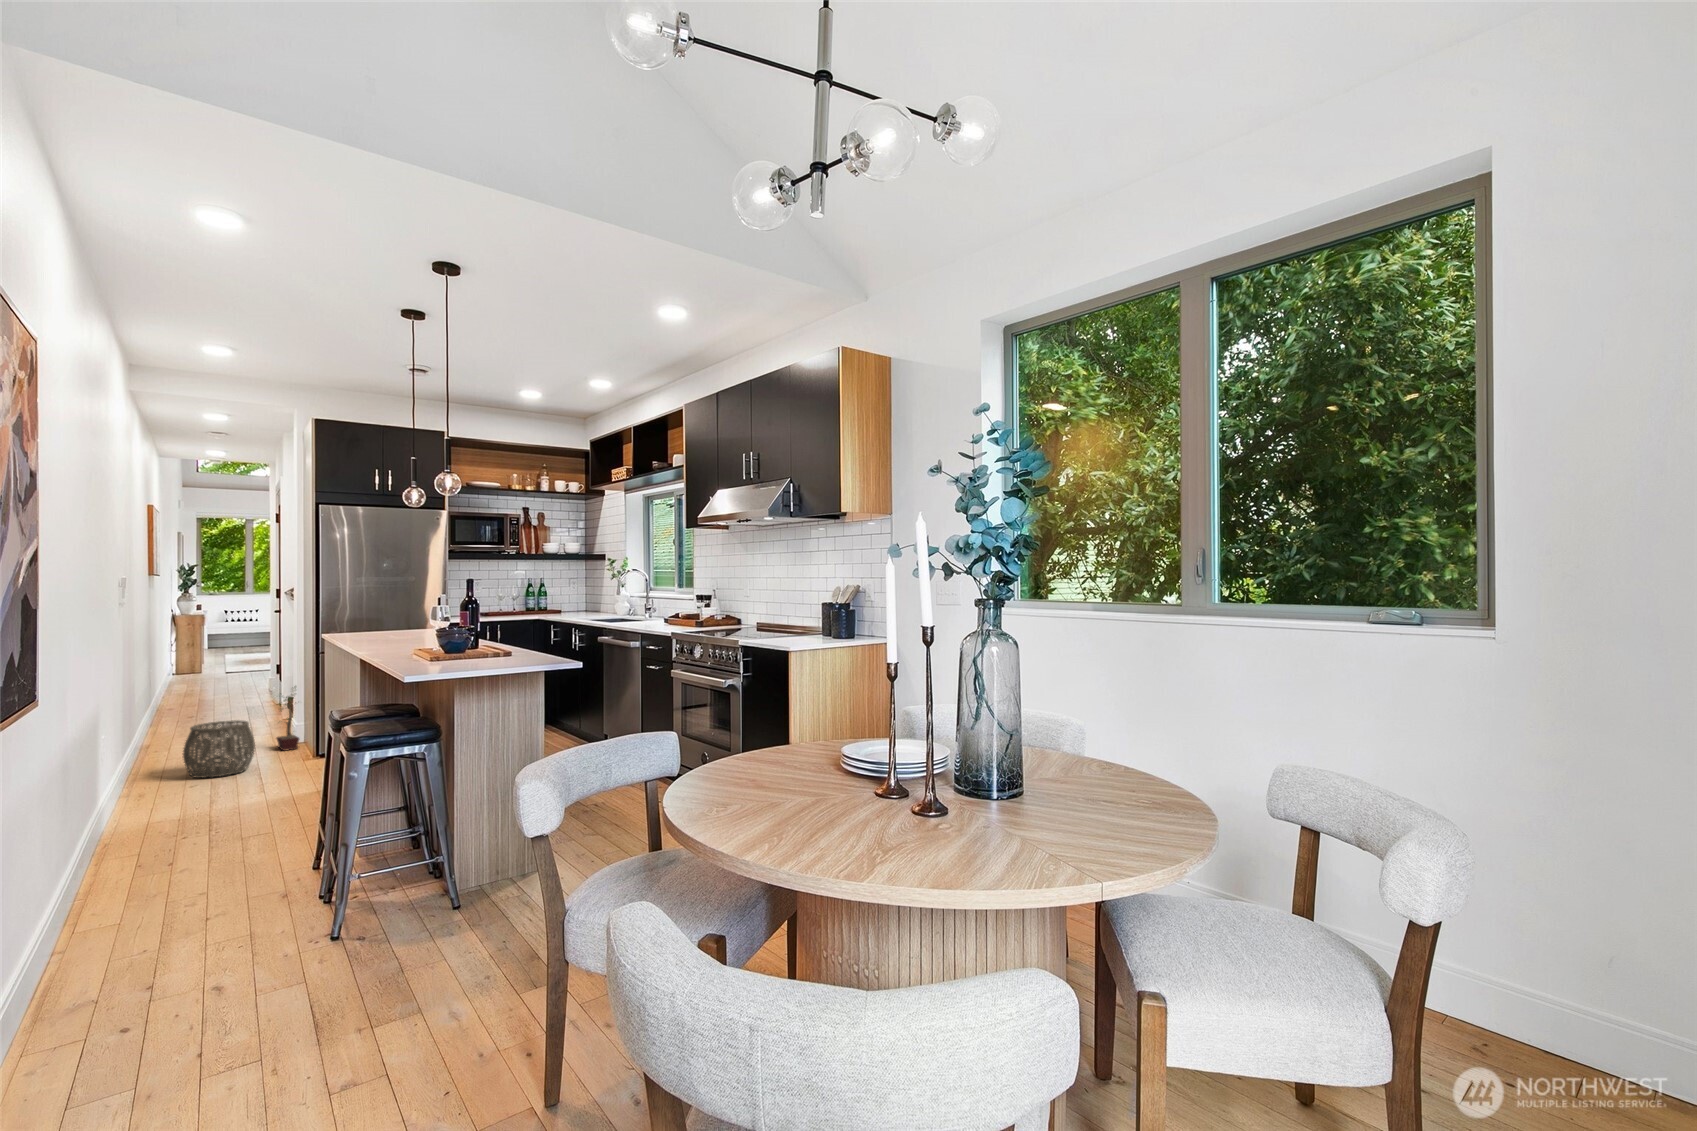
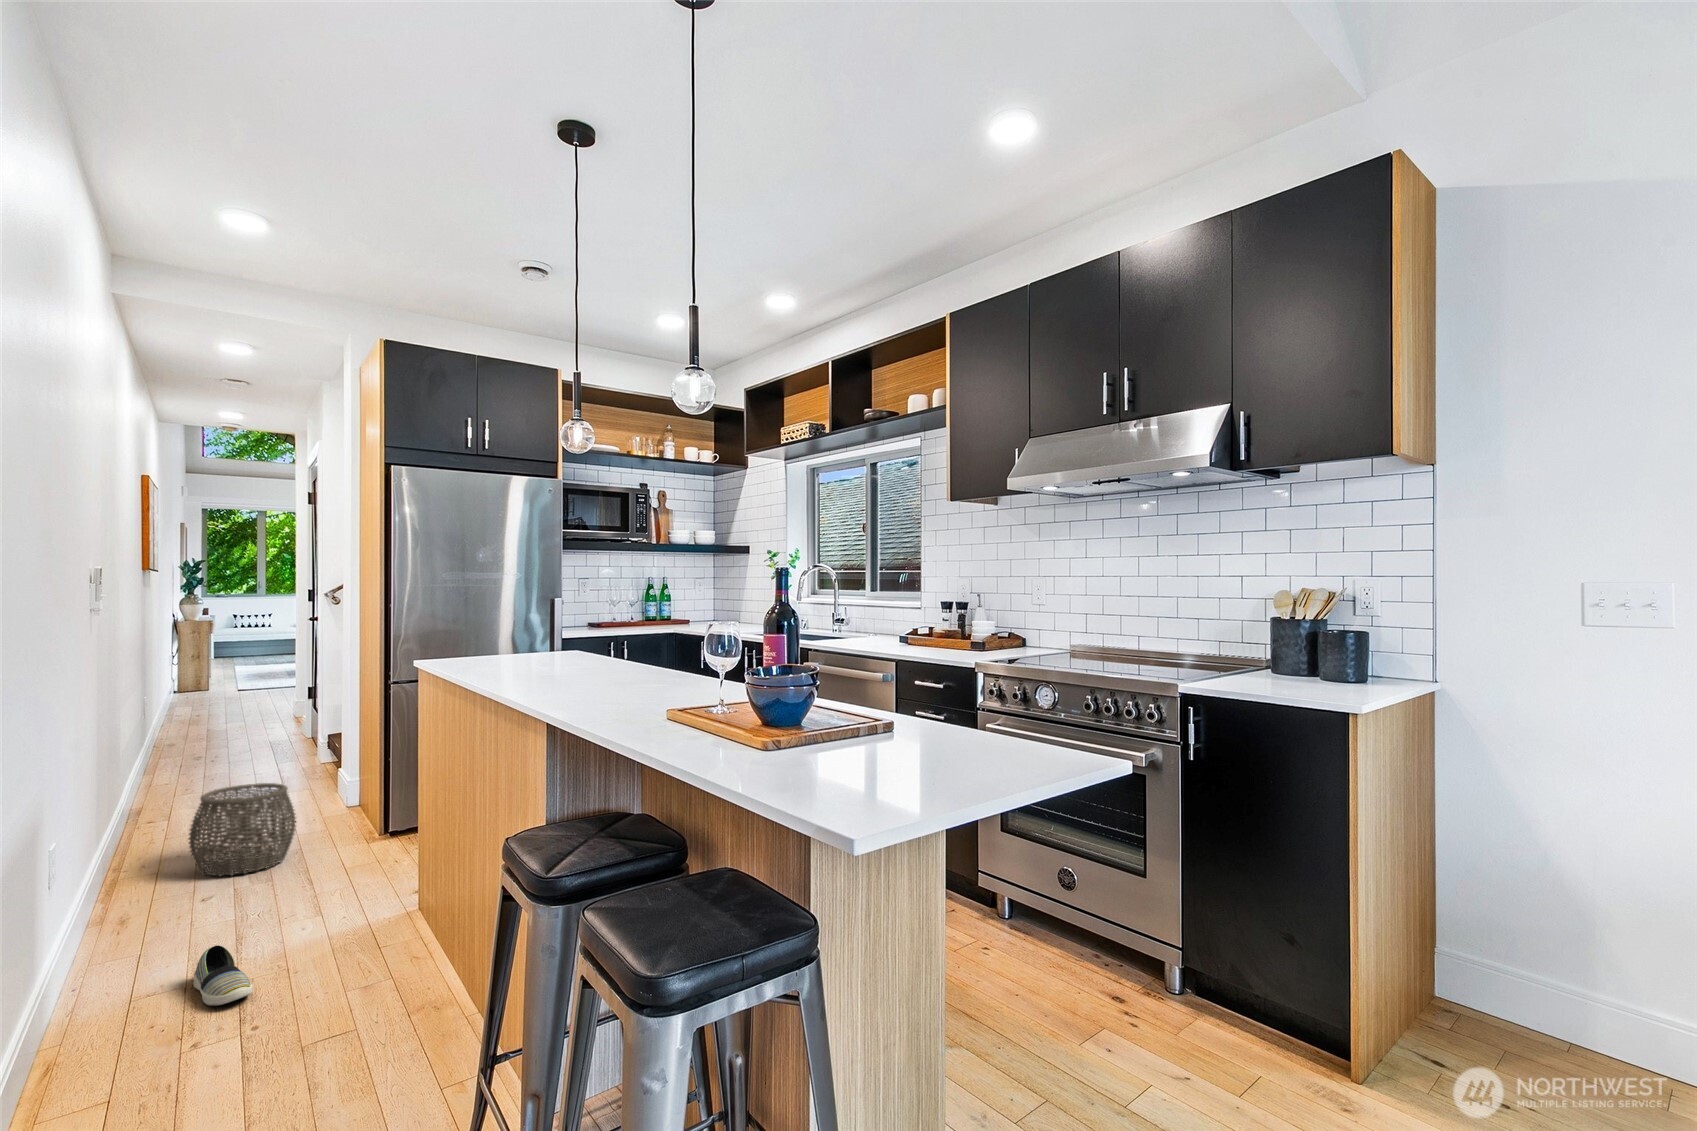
potted plant: present [277,686,299,751] -> none [319,724,360,821]
shoe: none [185,800,219,828] -> present [193,945,253,1006]

